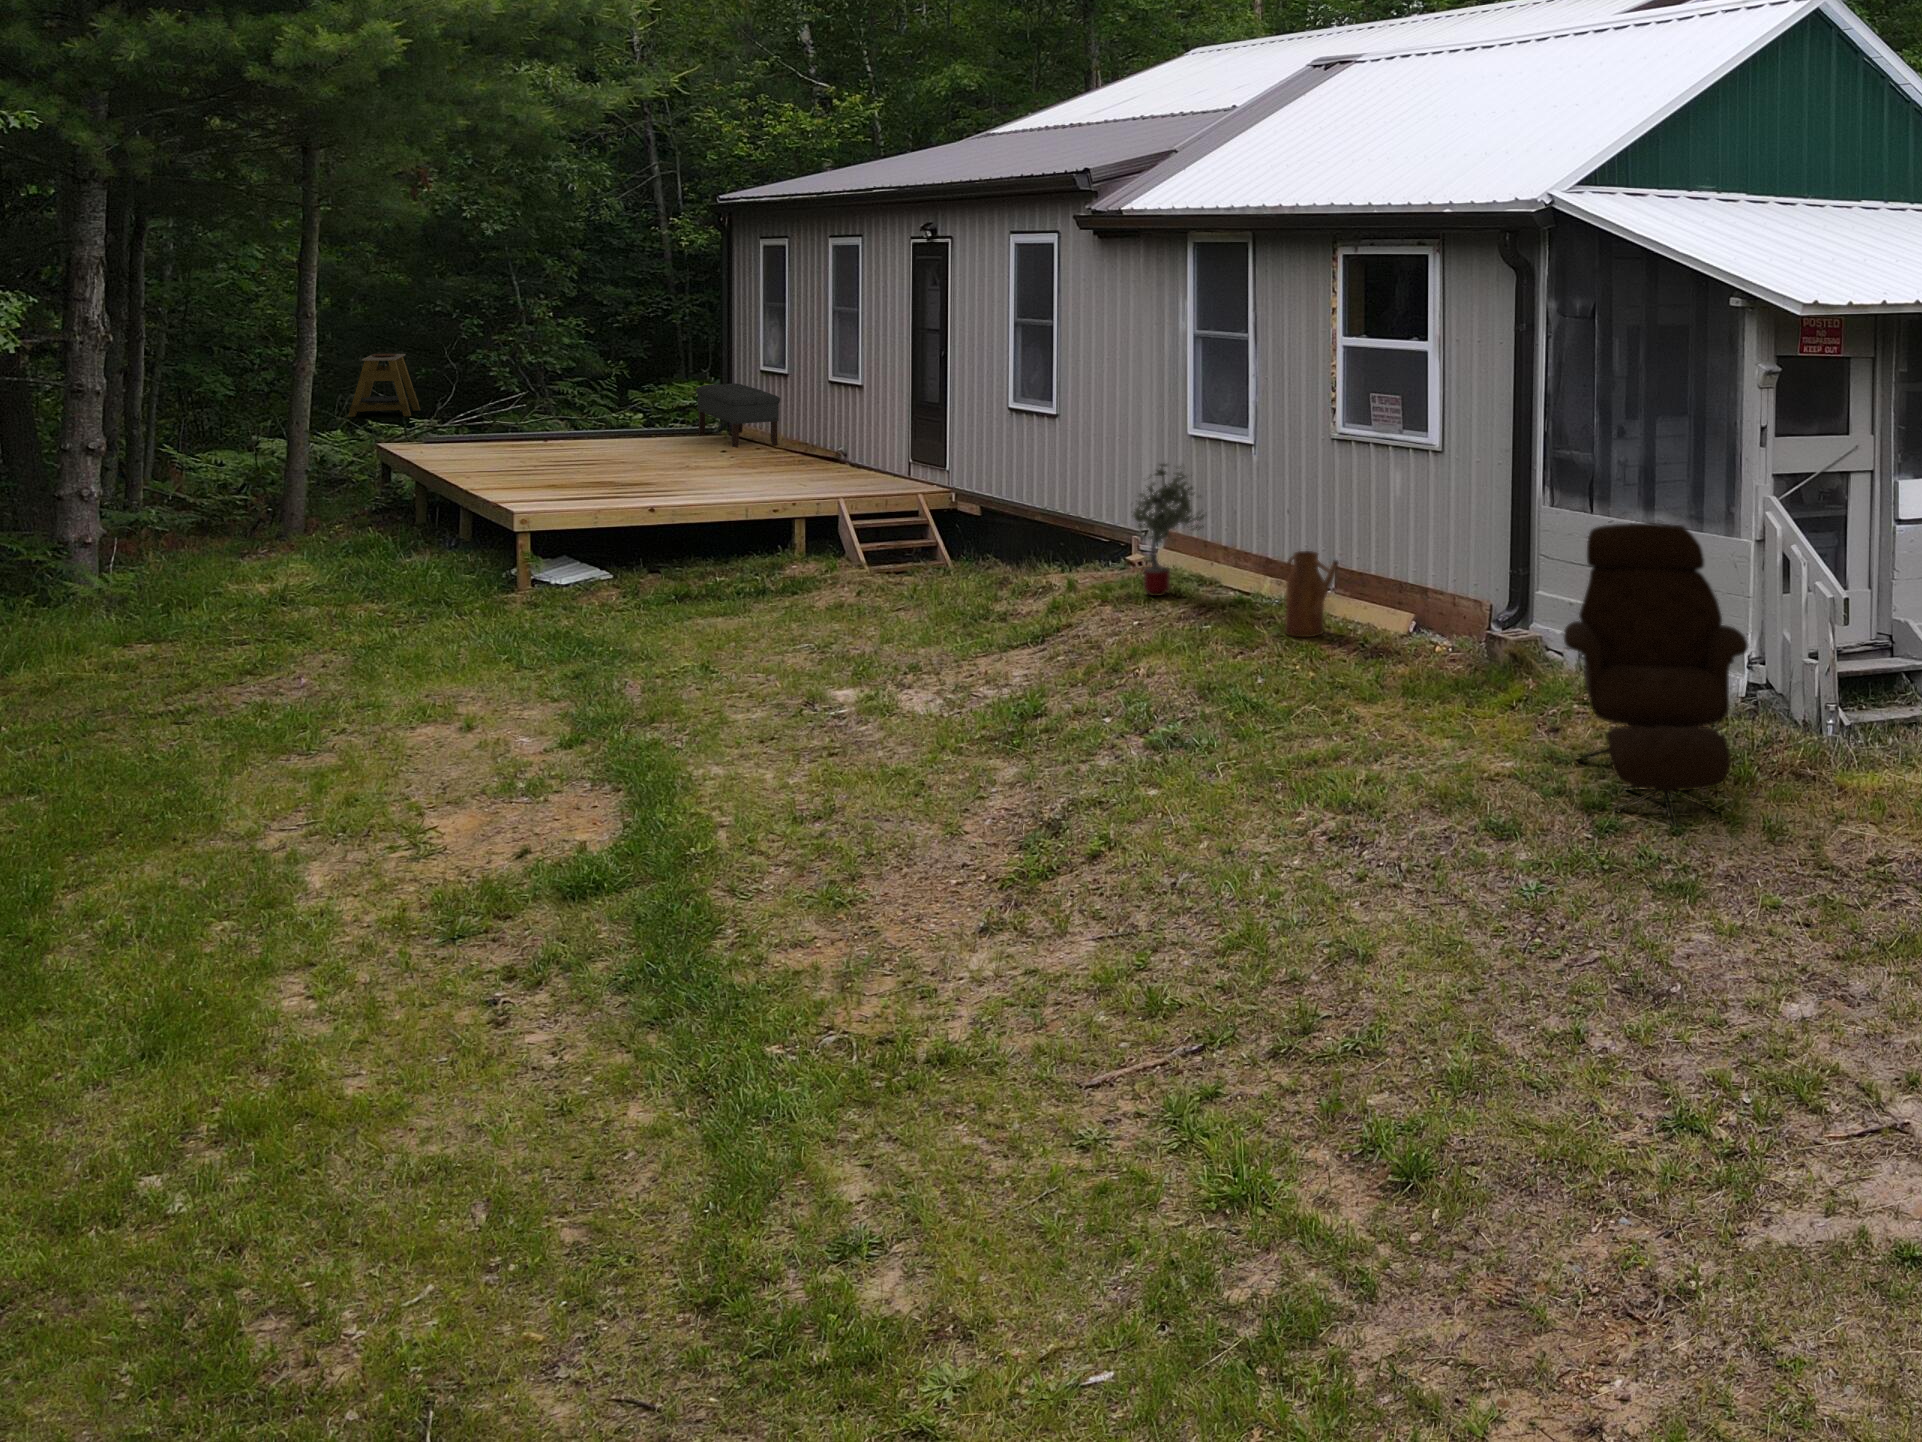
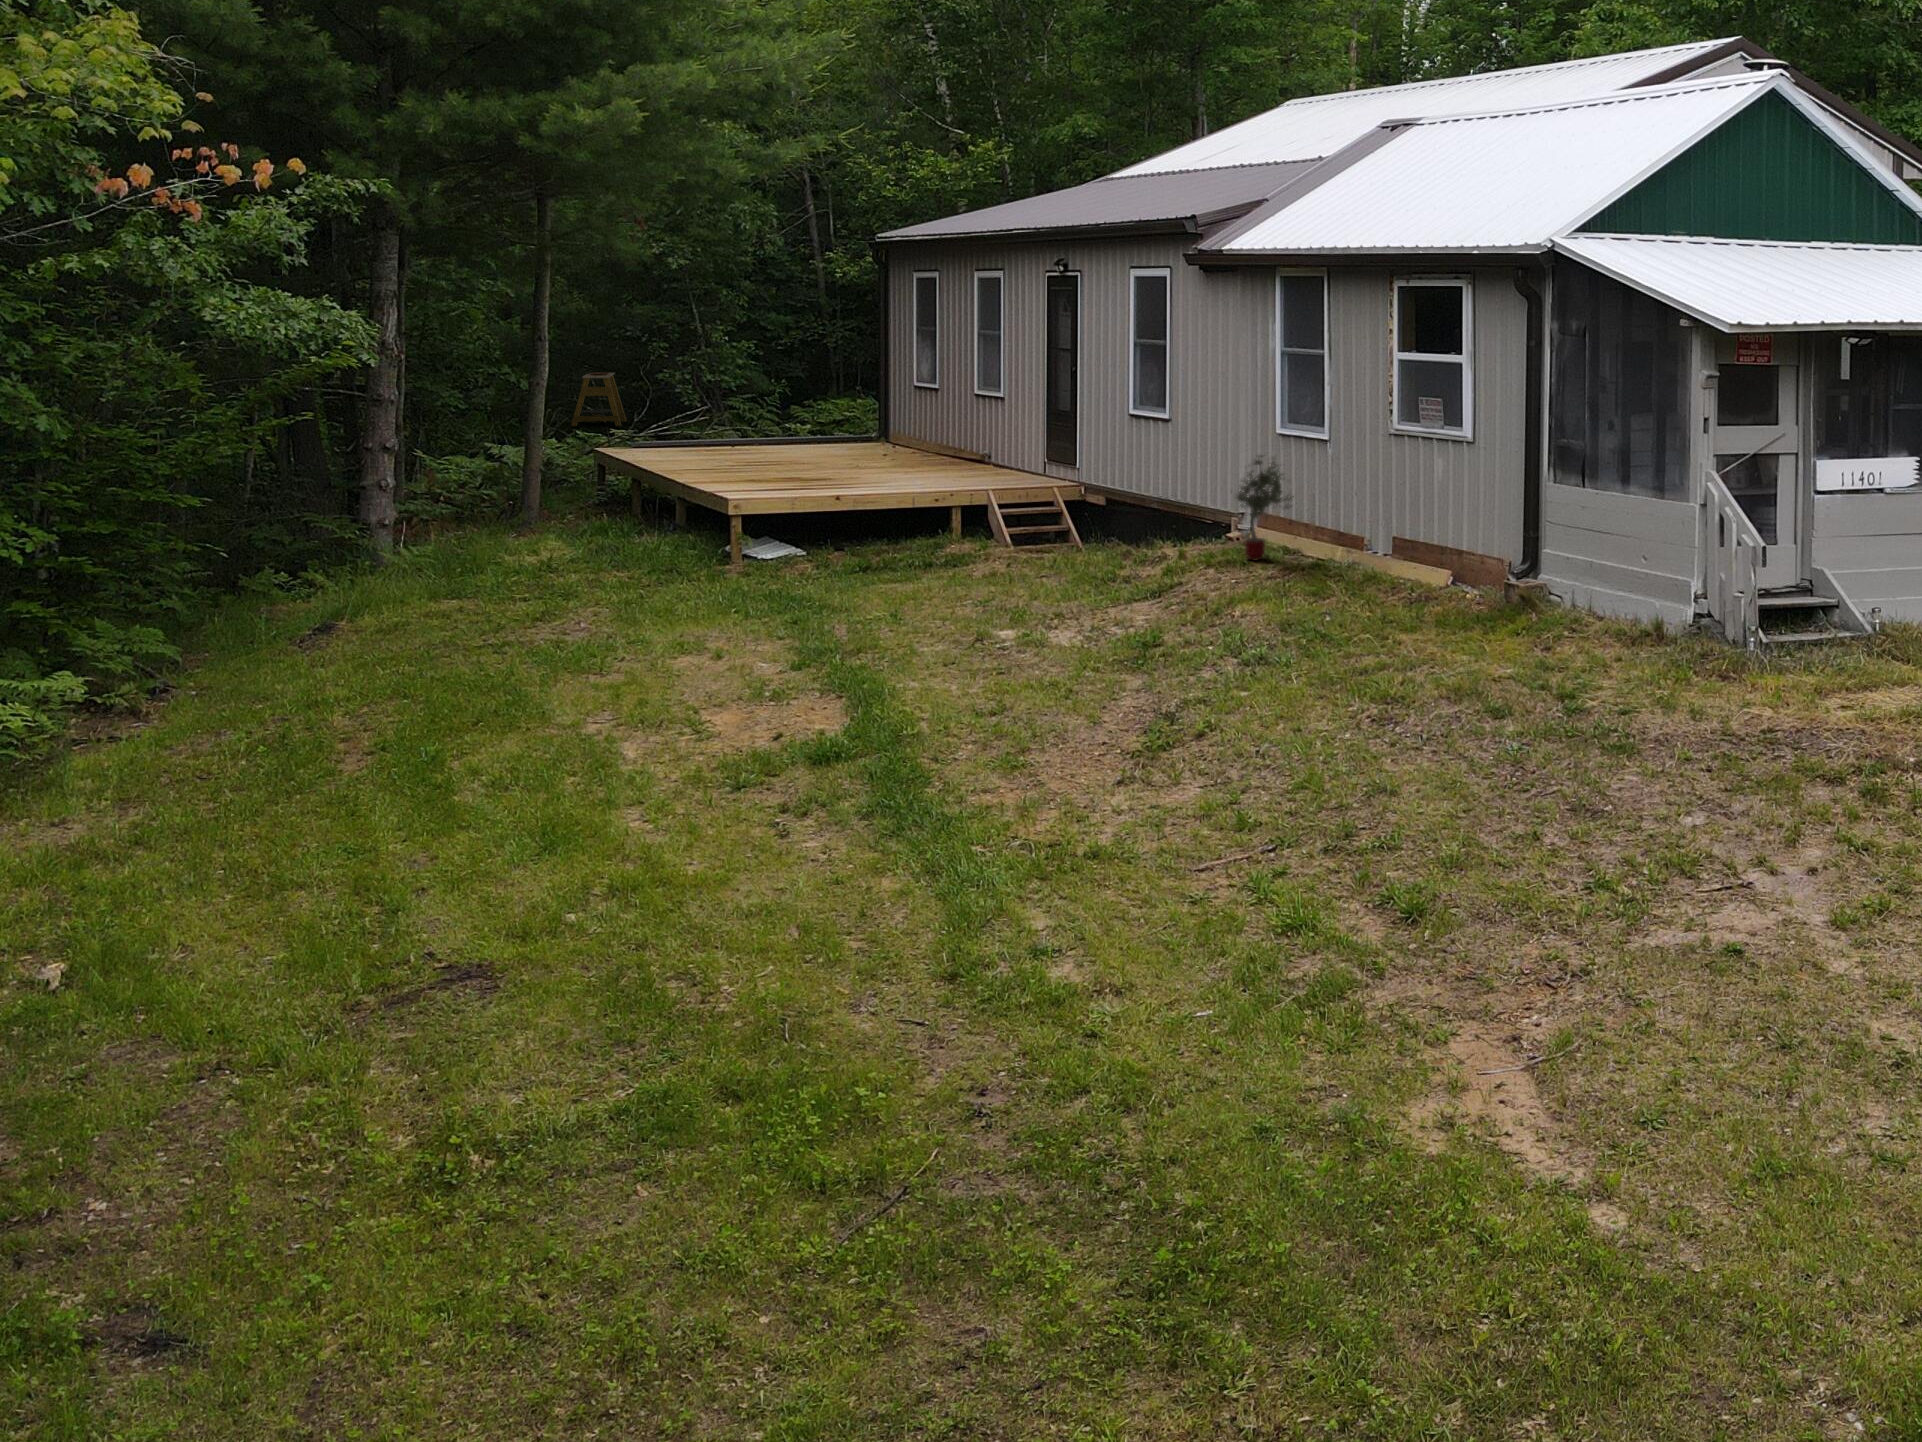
bench: present [696,384,780,447] -> none [865,398,936,453]
lounge chair: present [1563,523,1748,827] -> none [1553,491,1690,701]
watering can: present [1285,551,1339,638] -> none [1355,522,1396,589]

